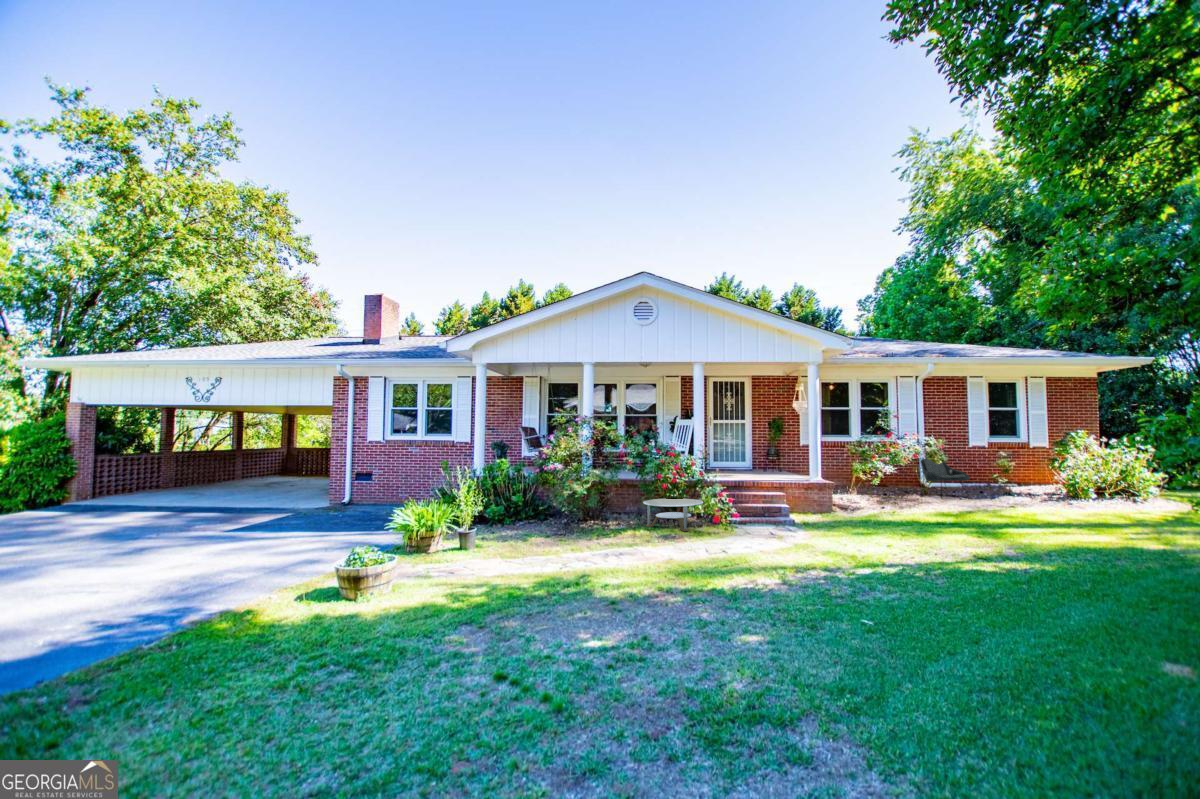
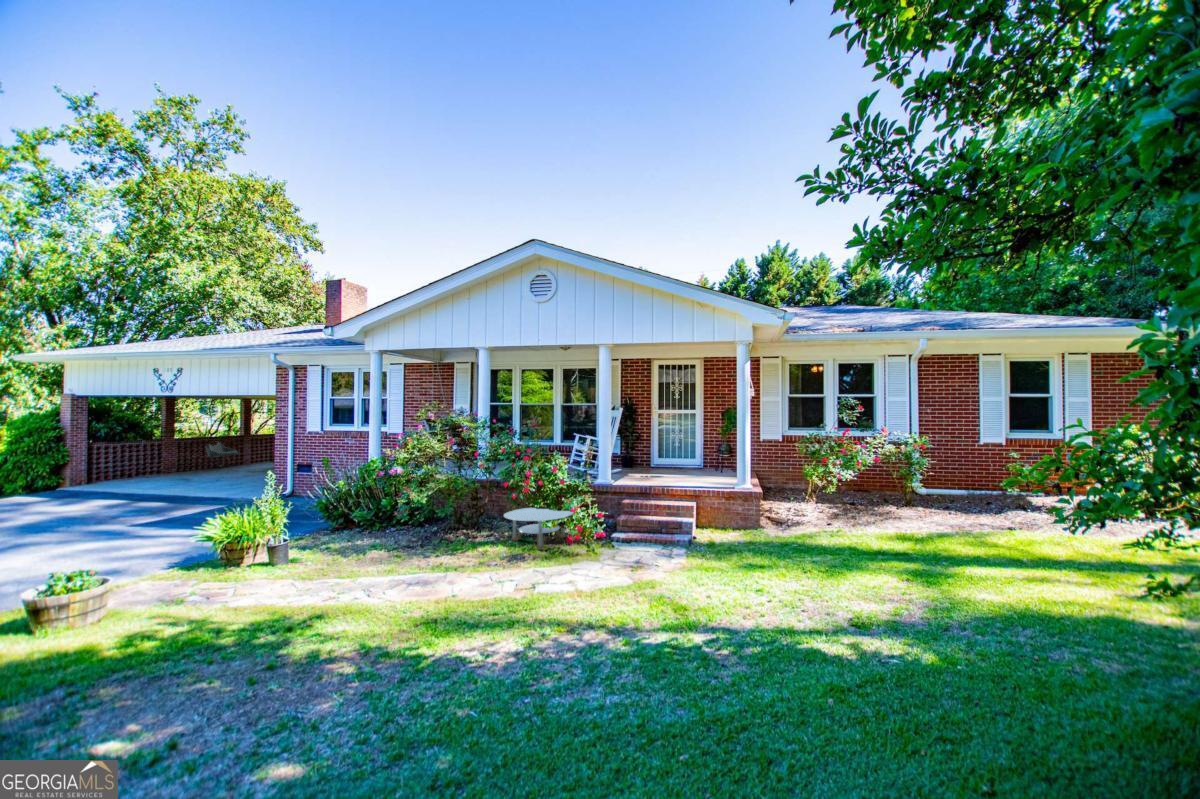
lounge chair: present [920,458,970,498] -> present [206,442,238,467]

